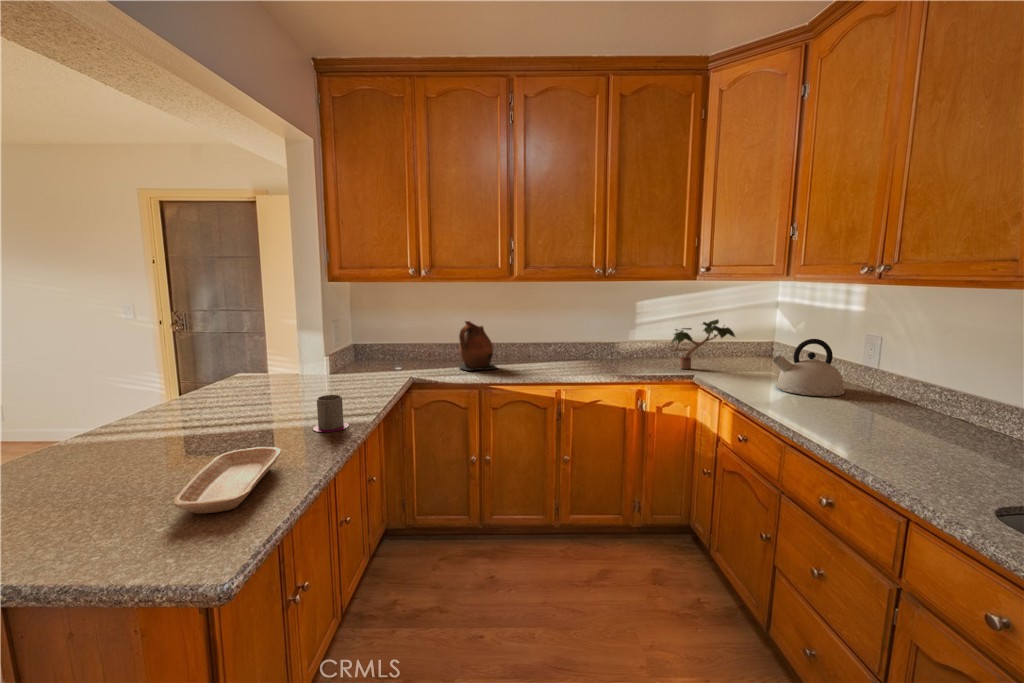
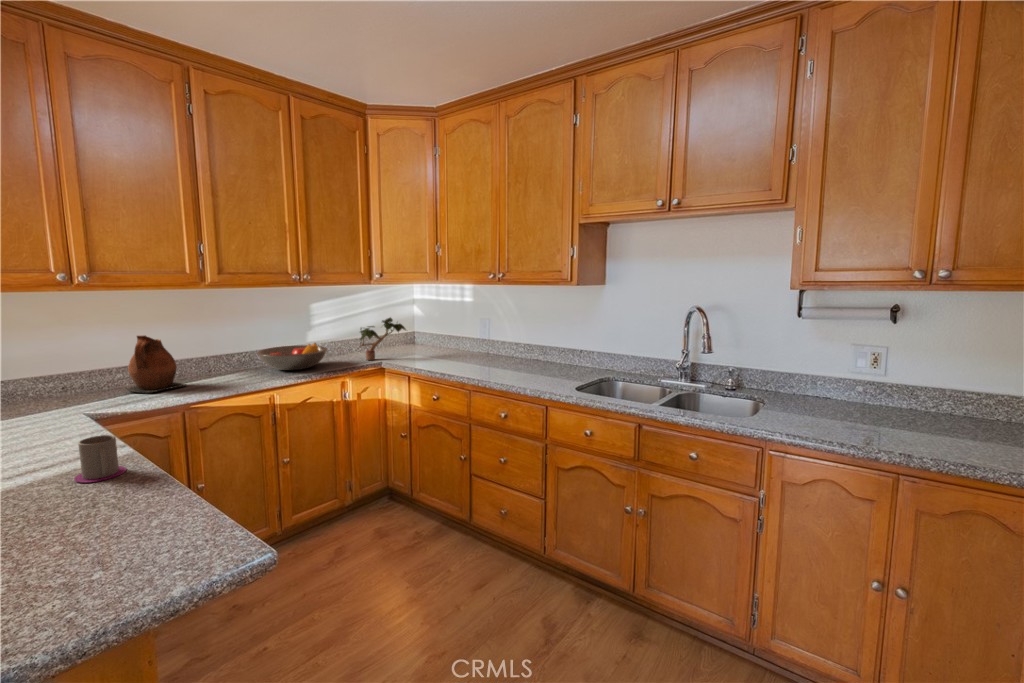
kettle: present [773,339,845,396] -> none [448,328,488,366]
fruit bowl: none [564,342,633,369] -> present [258,343,327,370]
tray: present [173,447,281,514] -> none [50,496,198,566]

